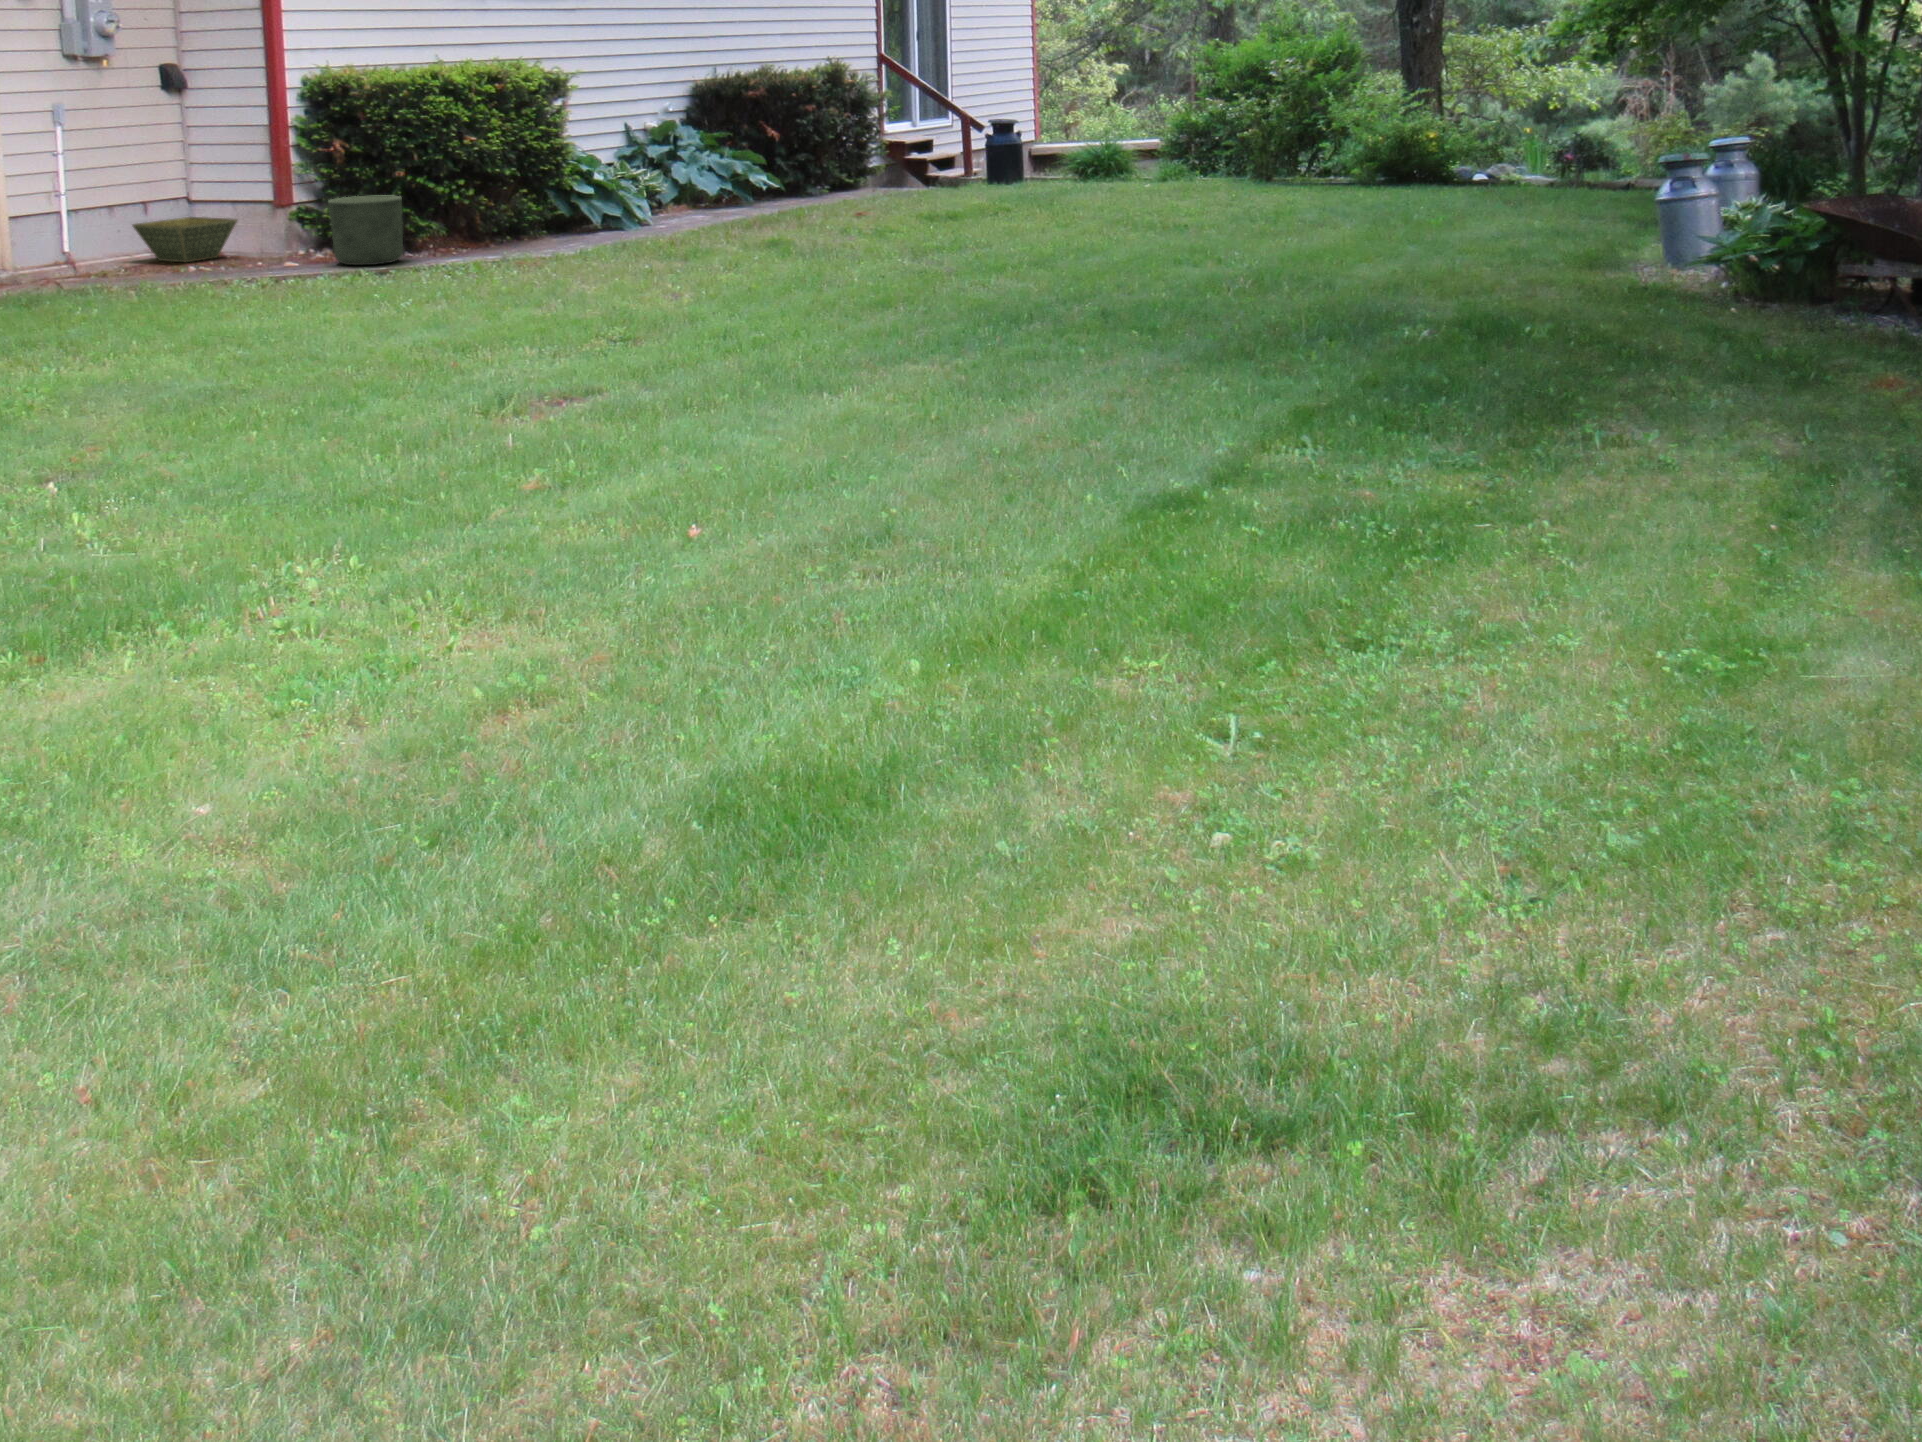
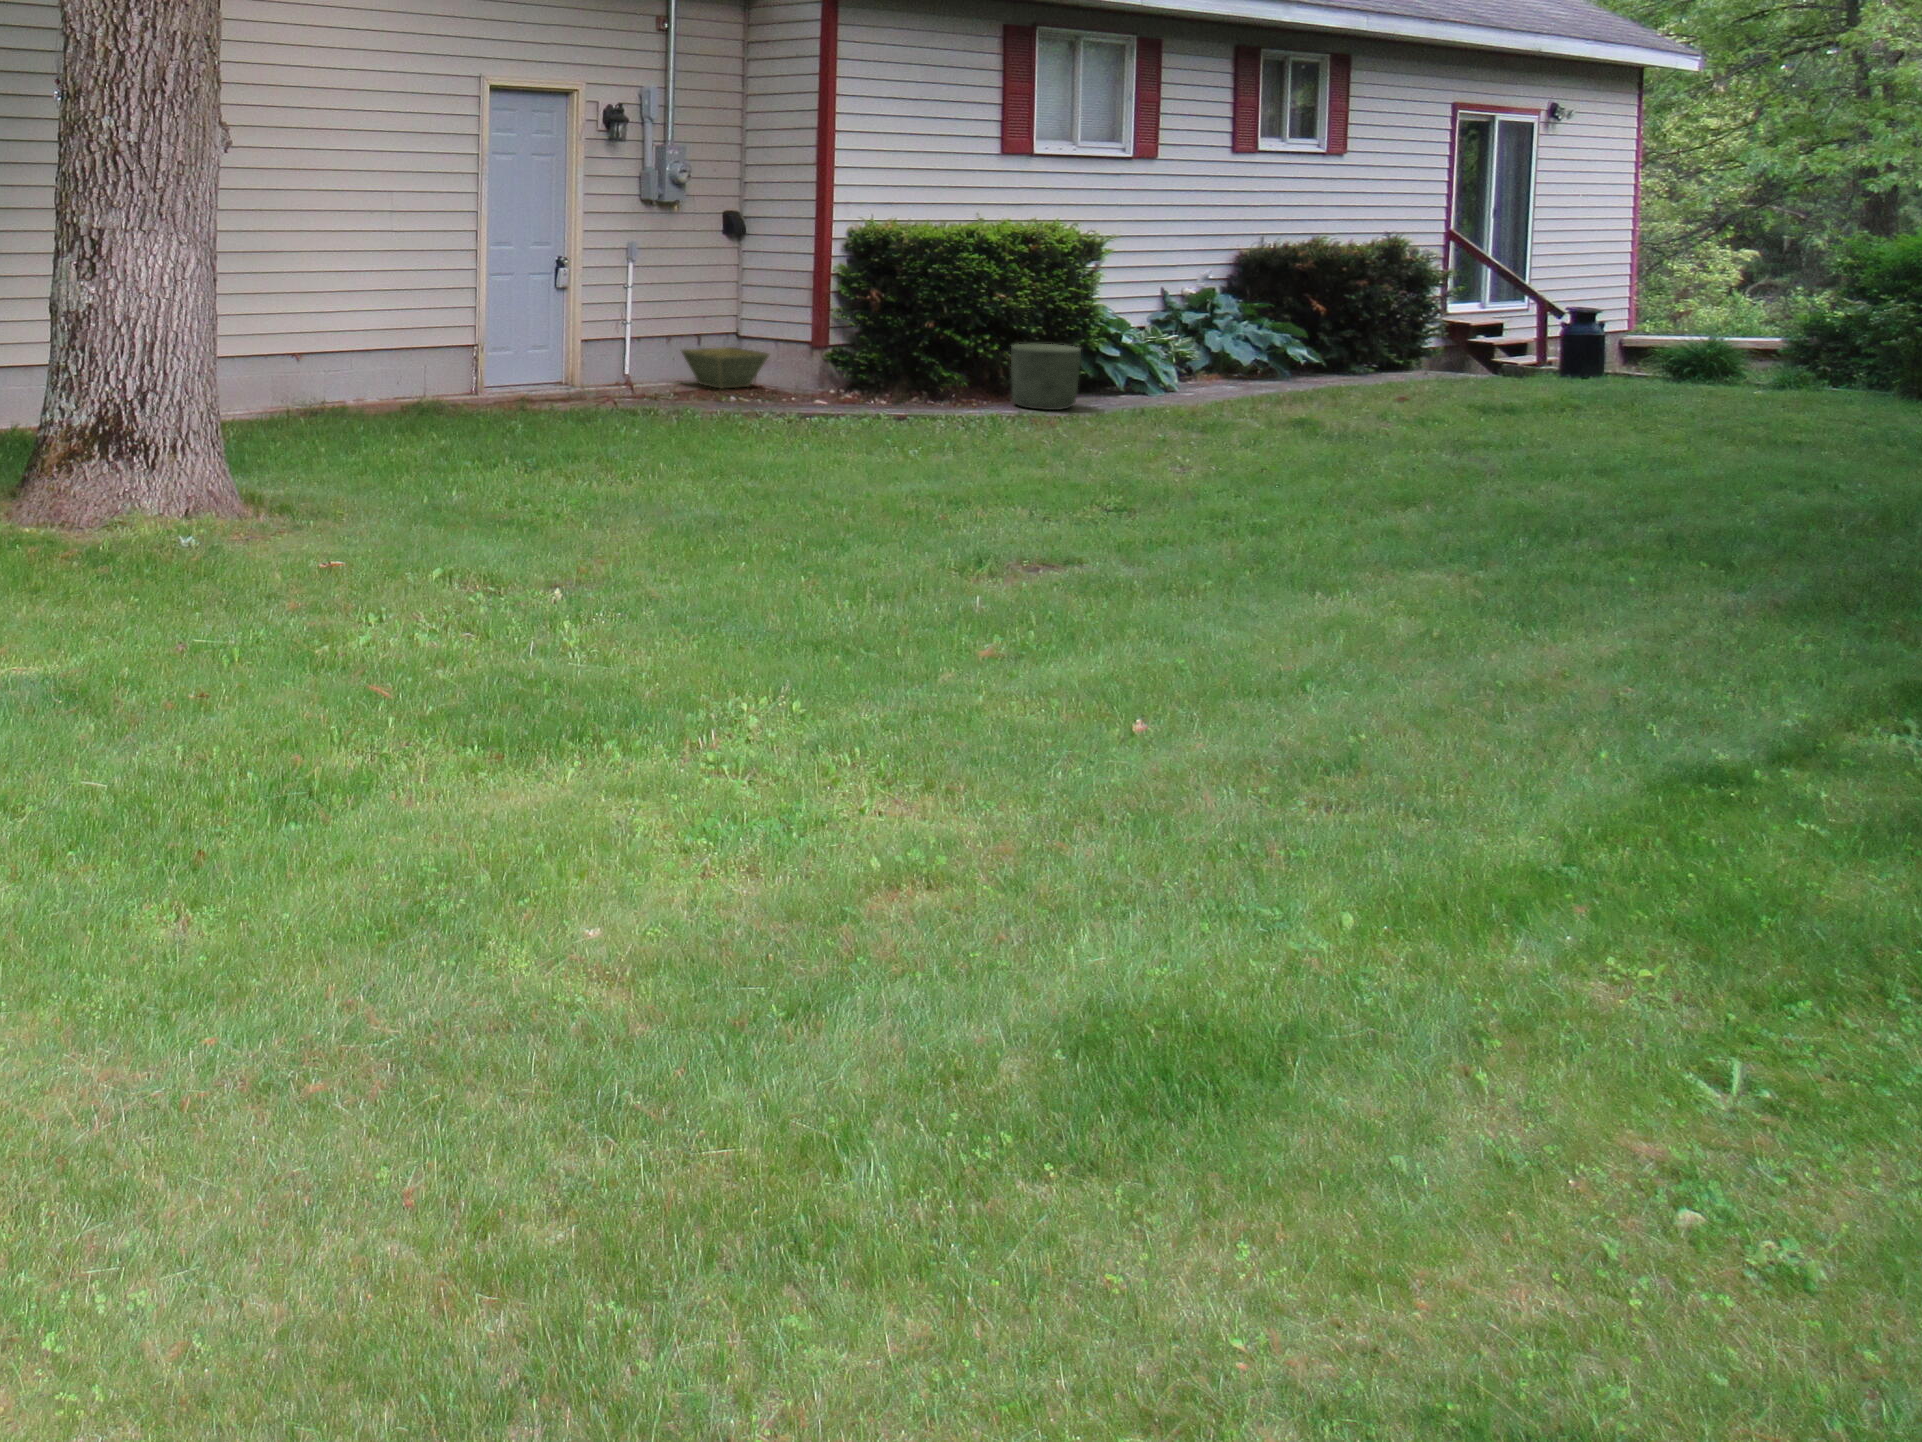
planter: present [328,195,403,265] -> present [1011,344,1081,410]

